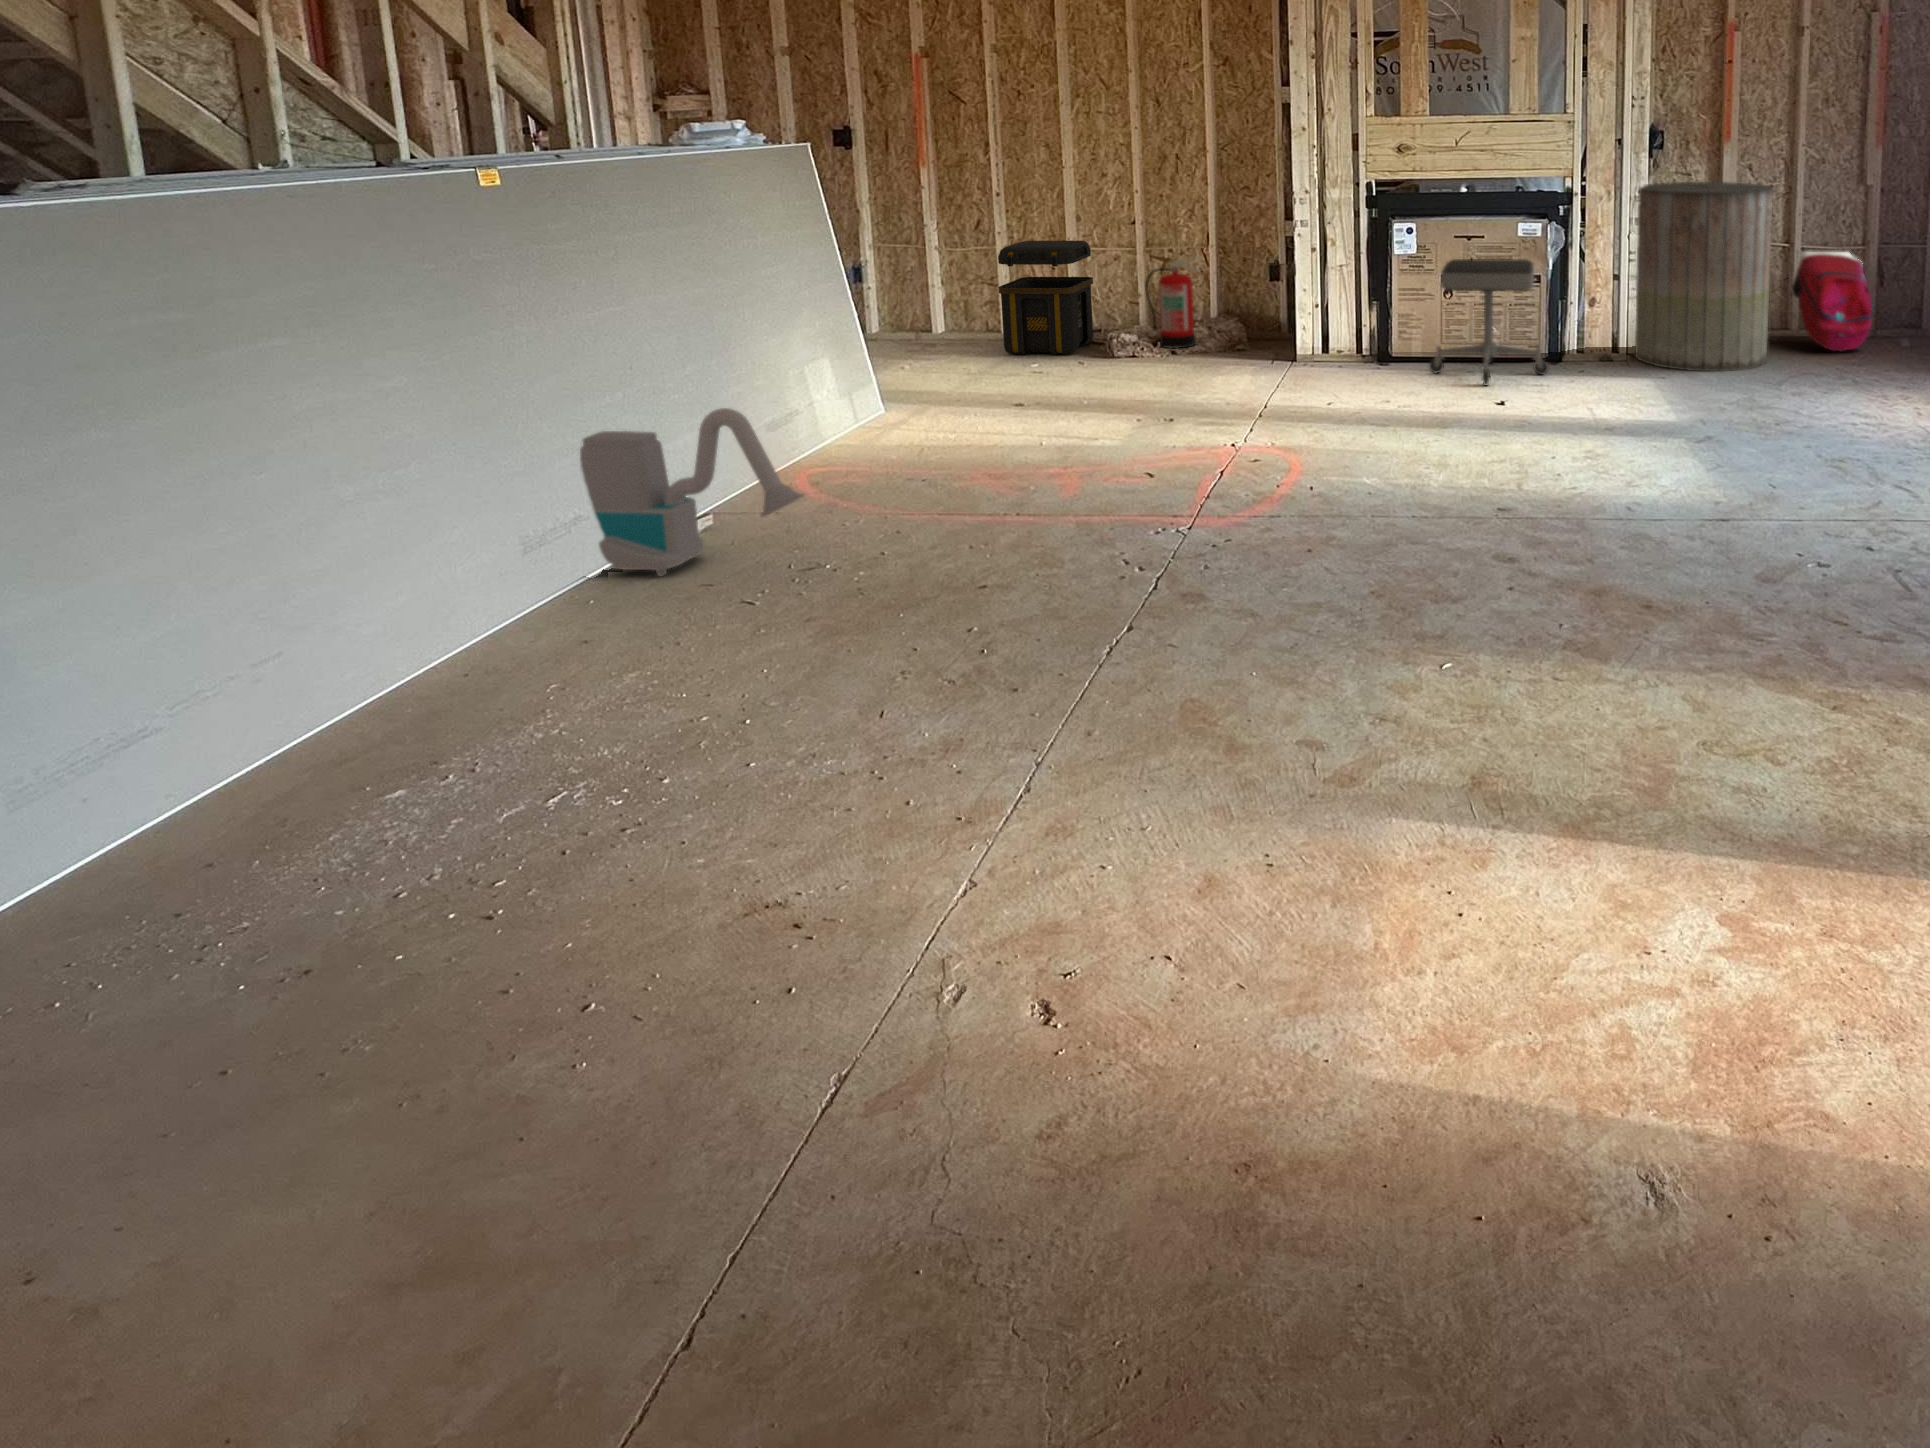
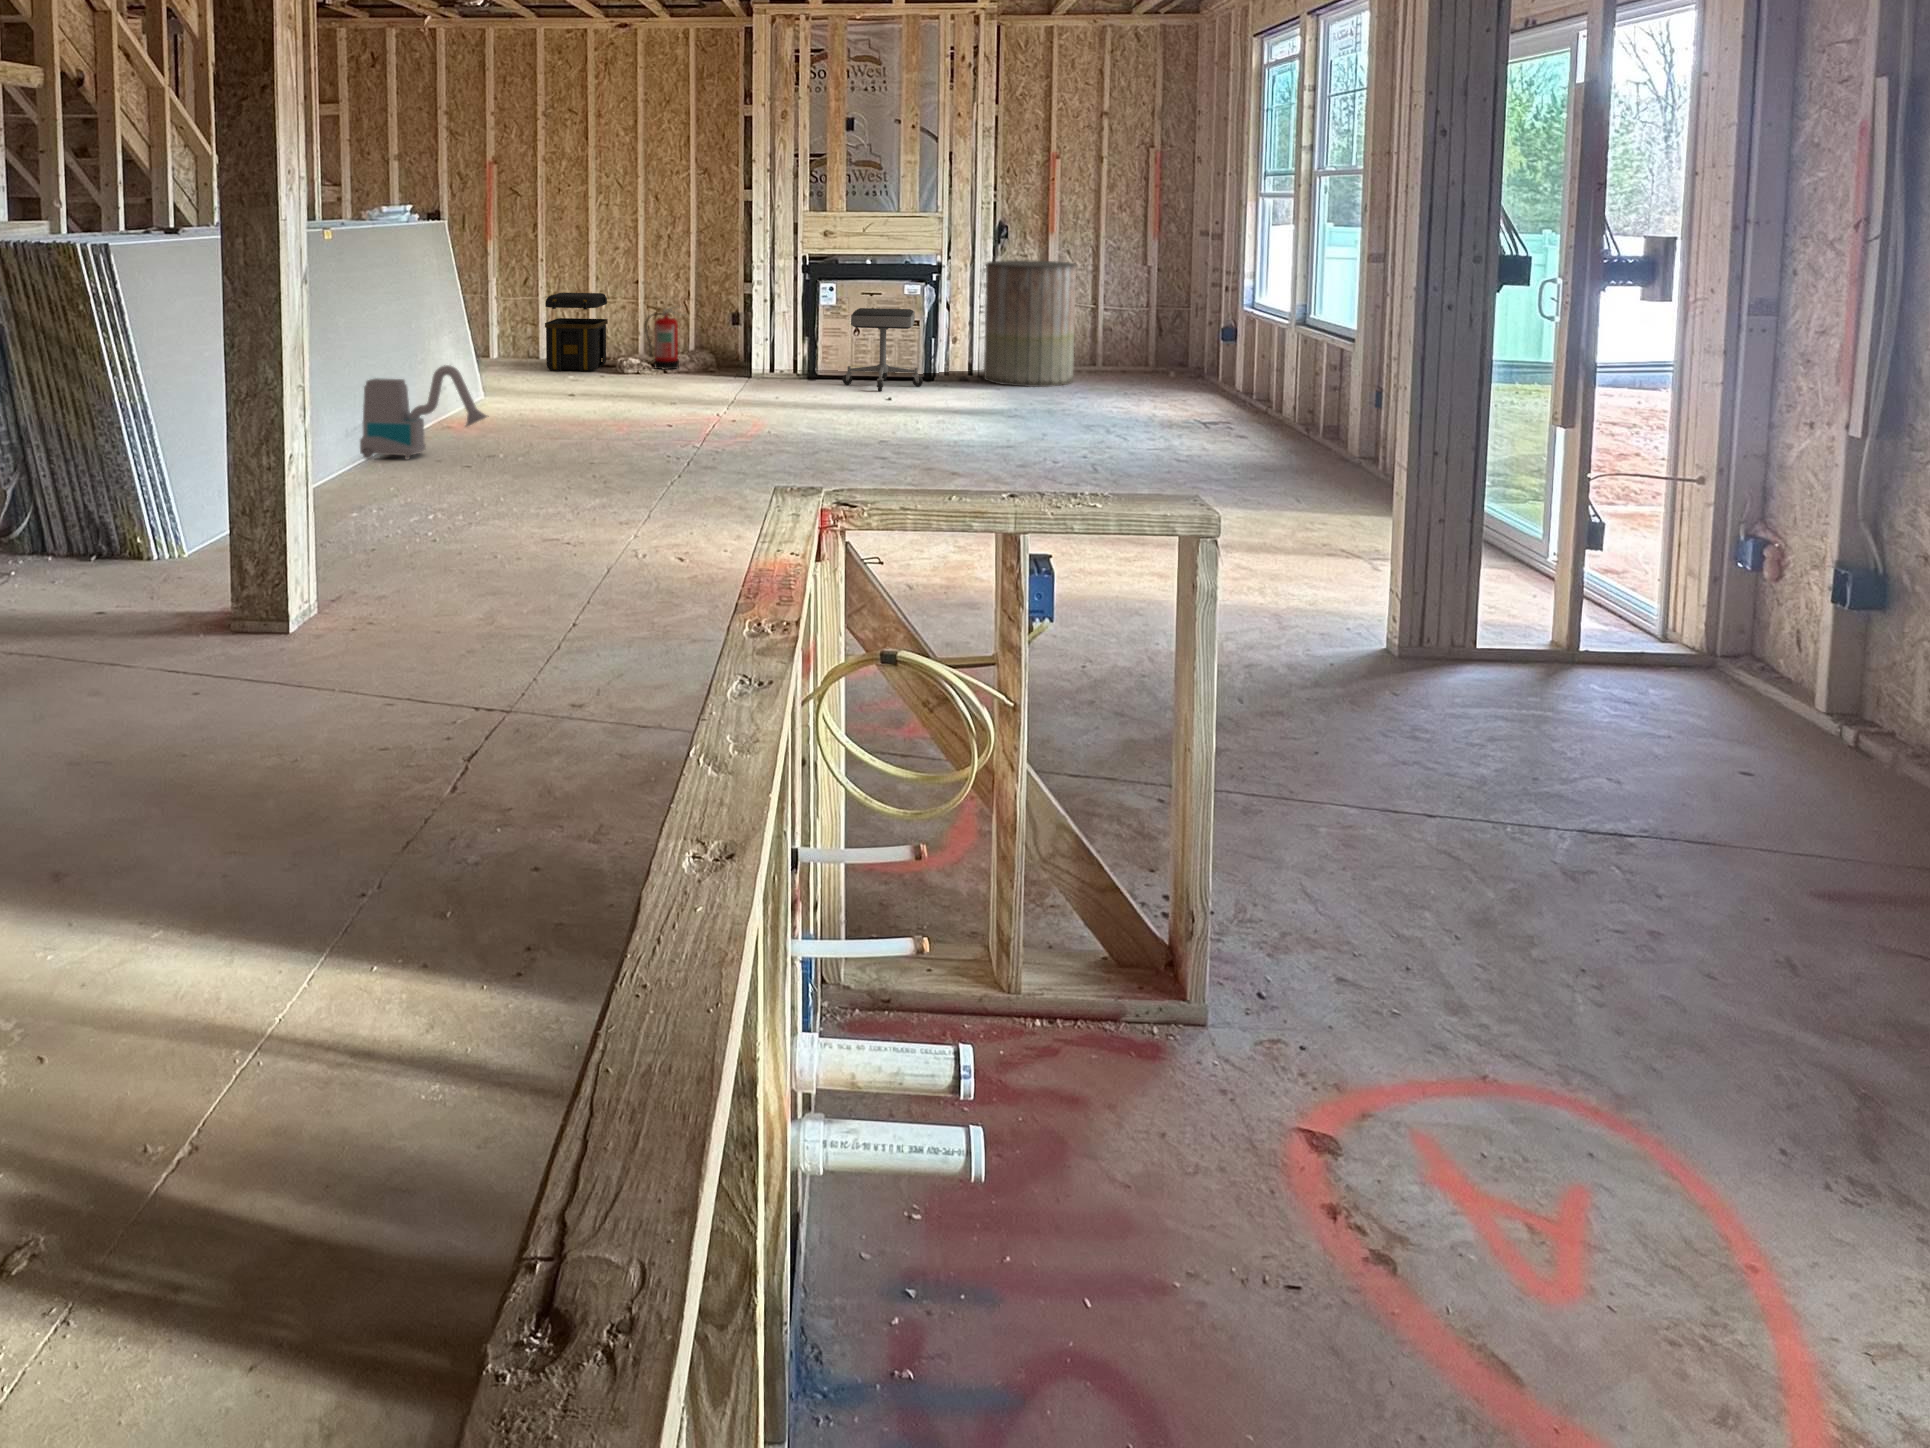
backpack: present [1792,252,1872,351] -> none [1095,310,1147,378]

